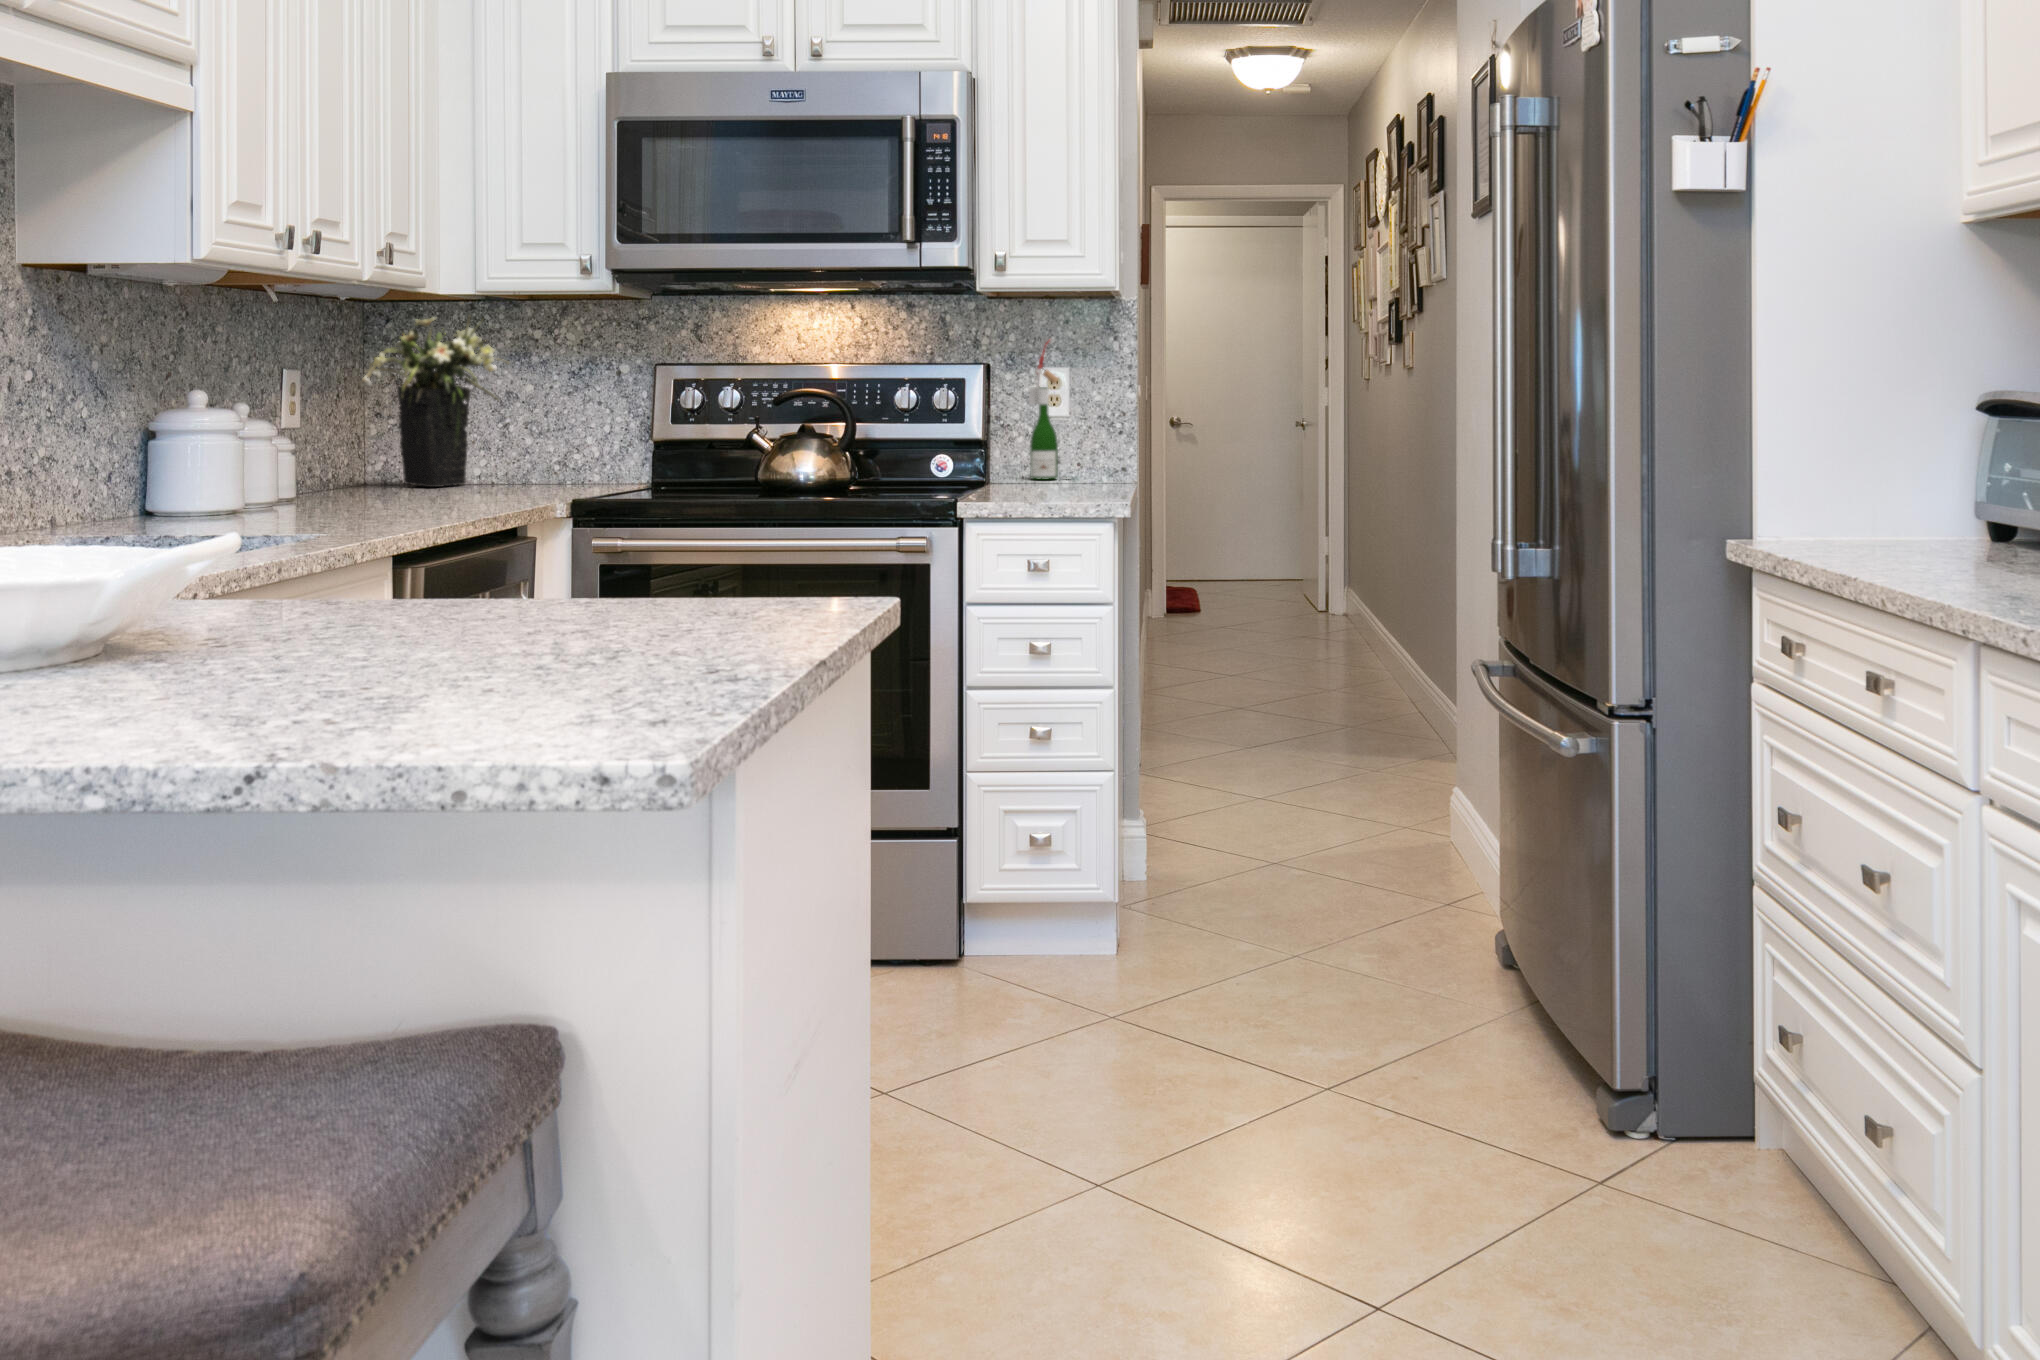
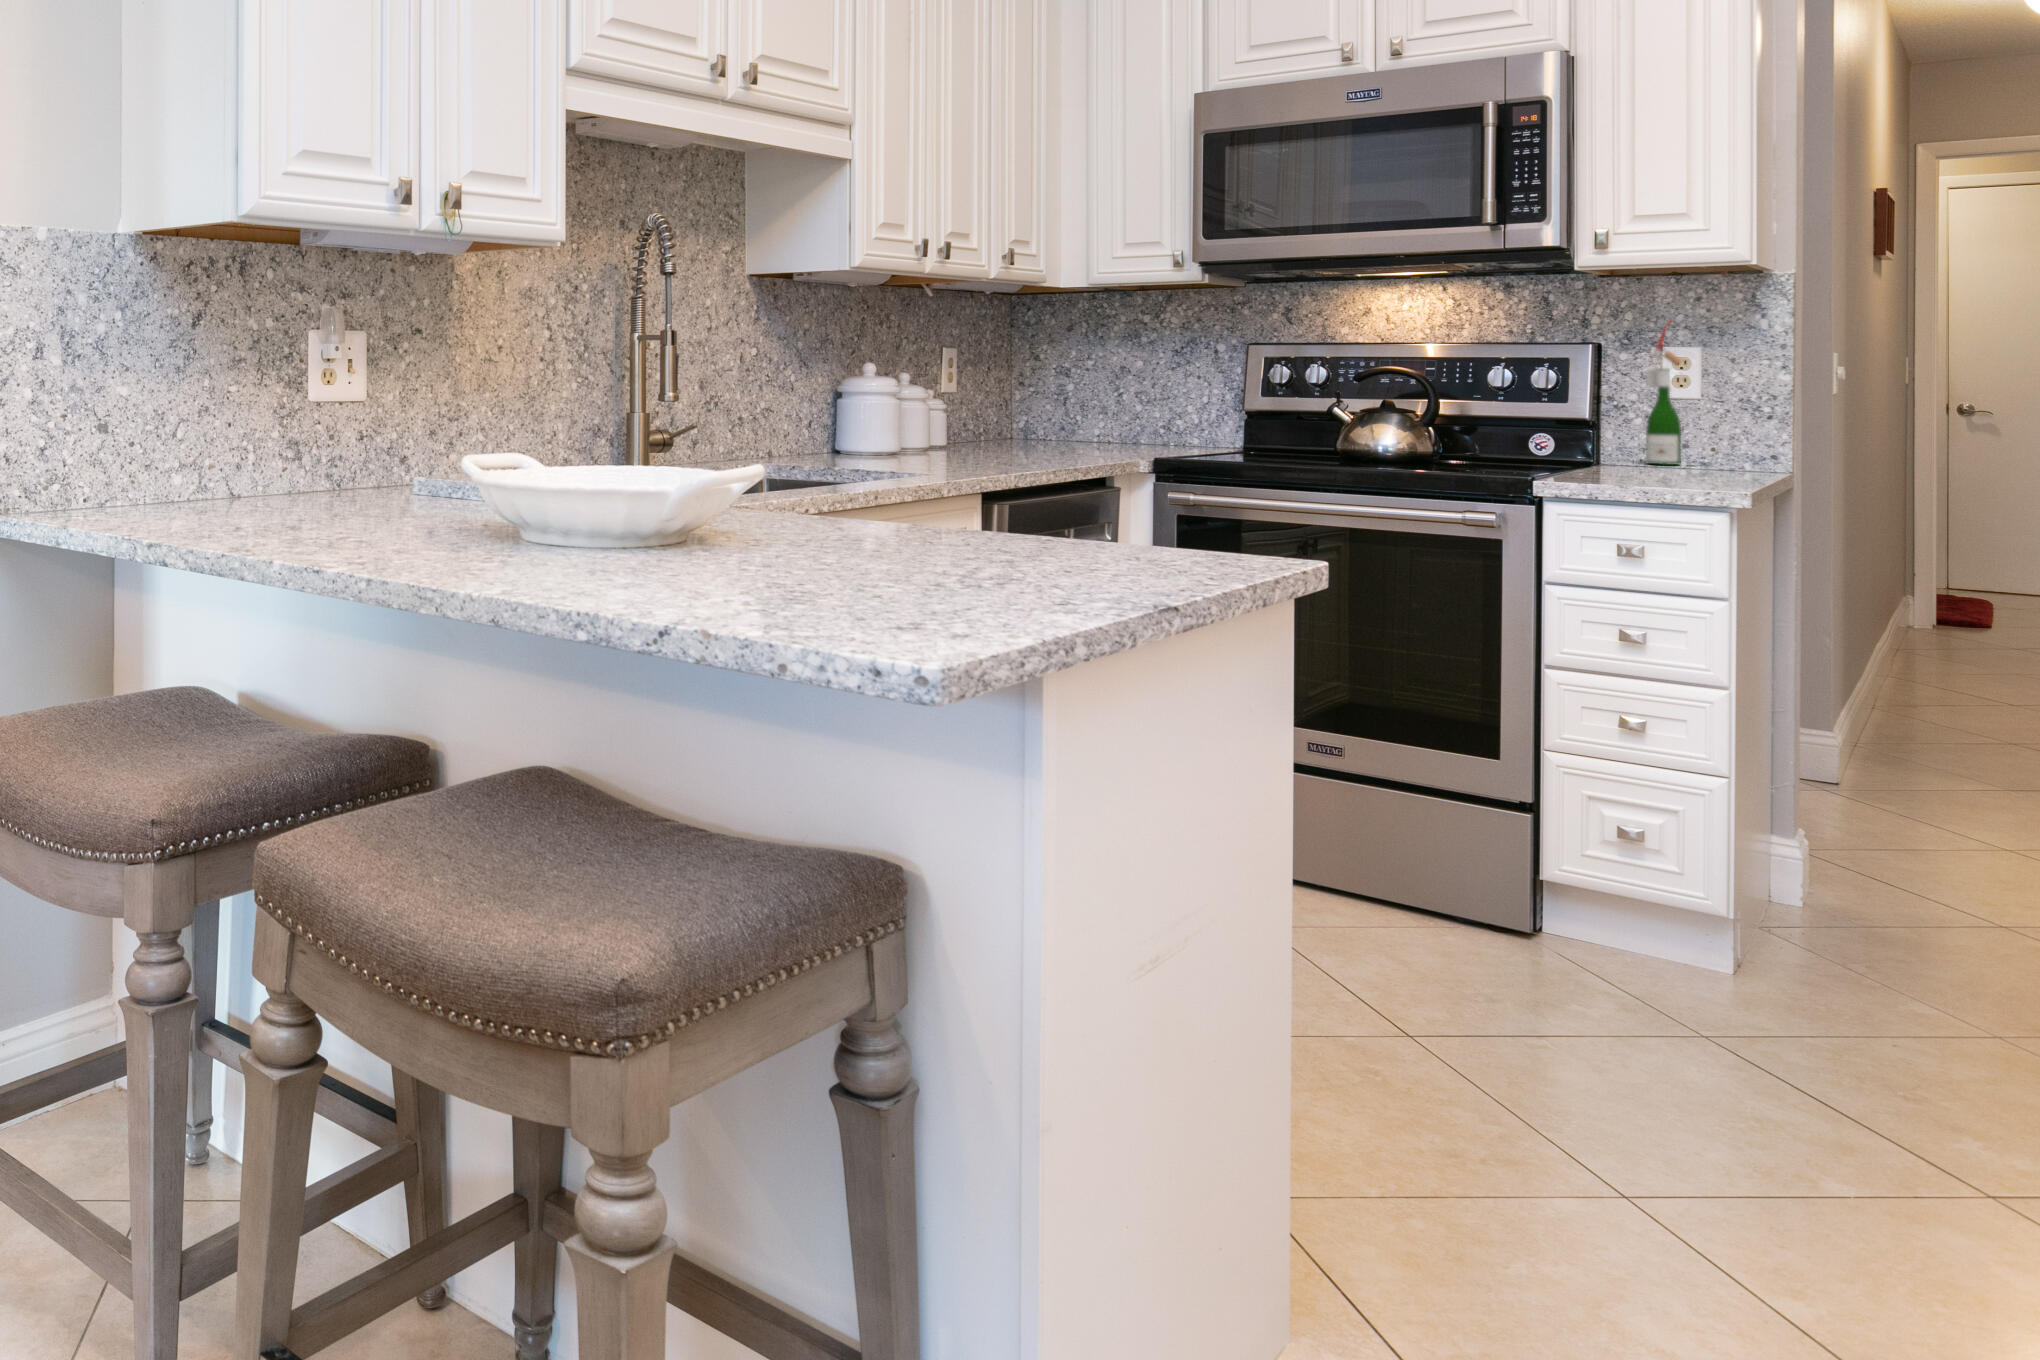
flower arrangement: present [359,316,509,487] -> none [997,304,1117,443]

